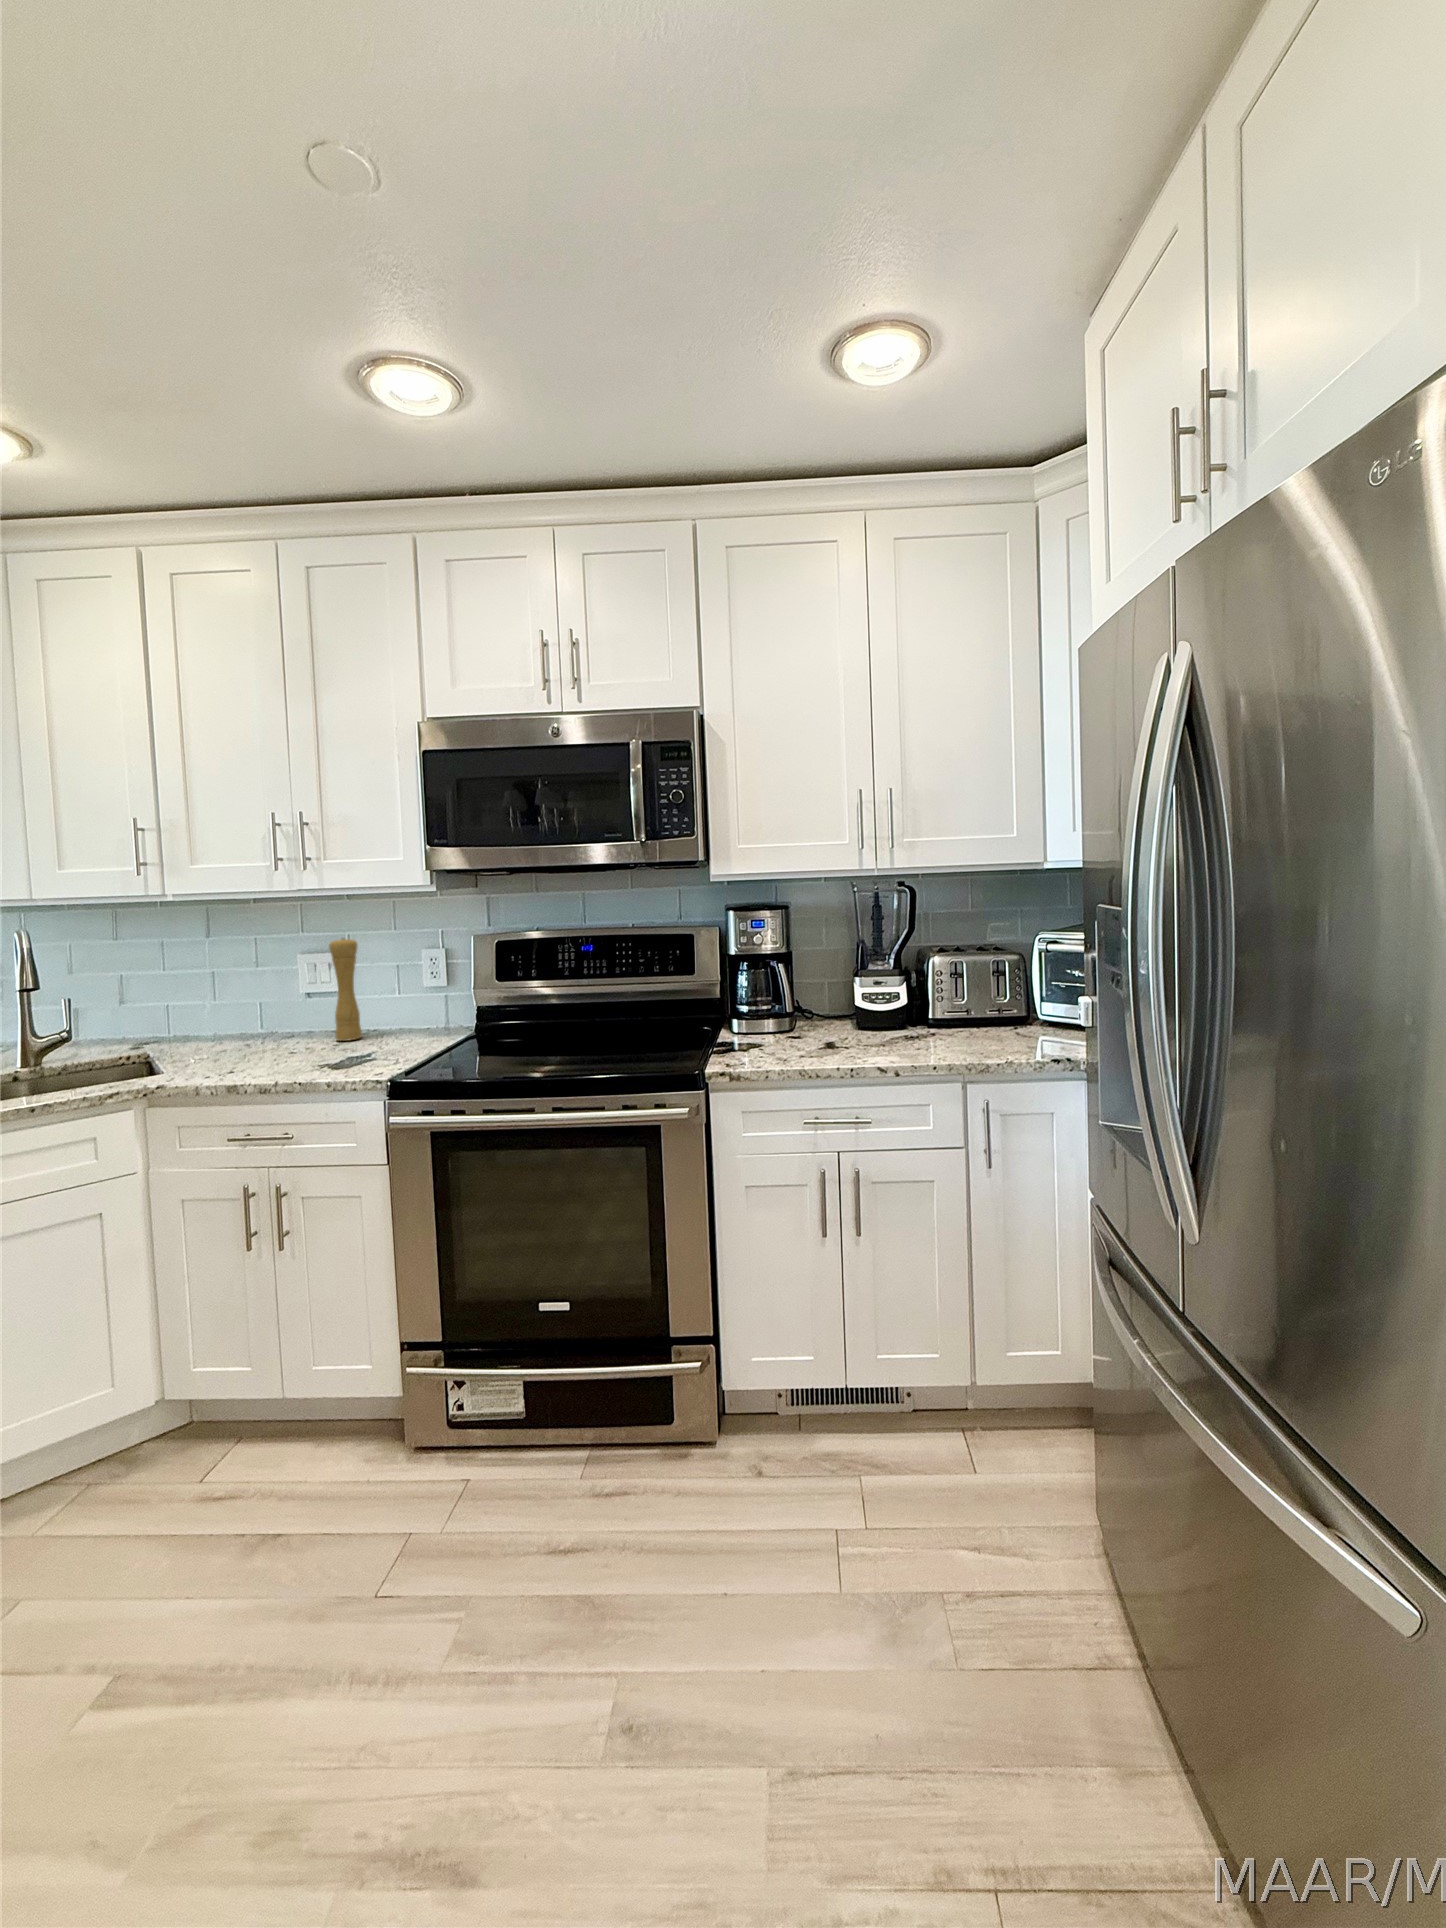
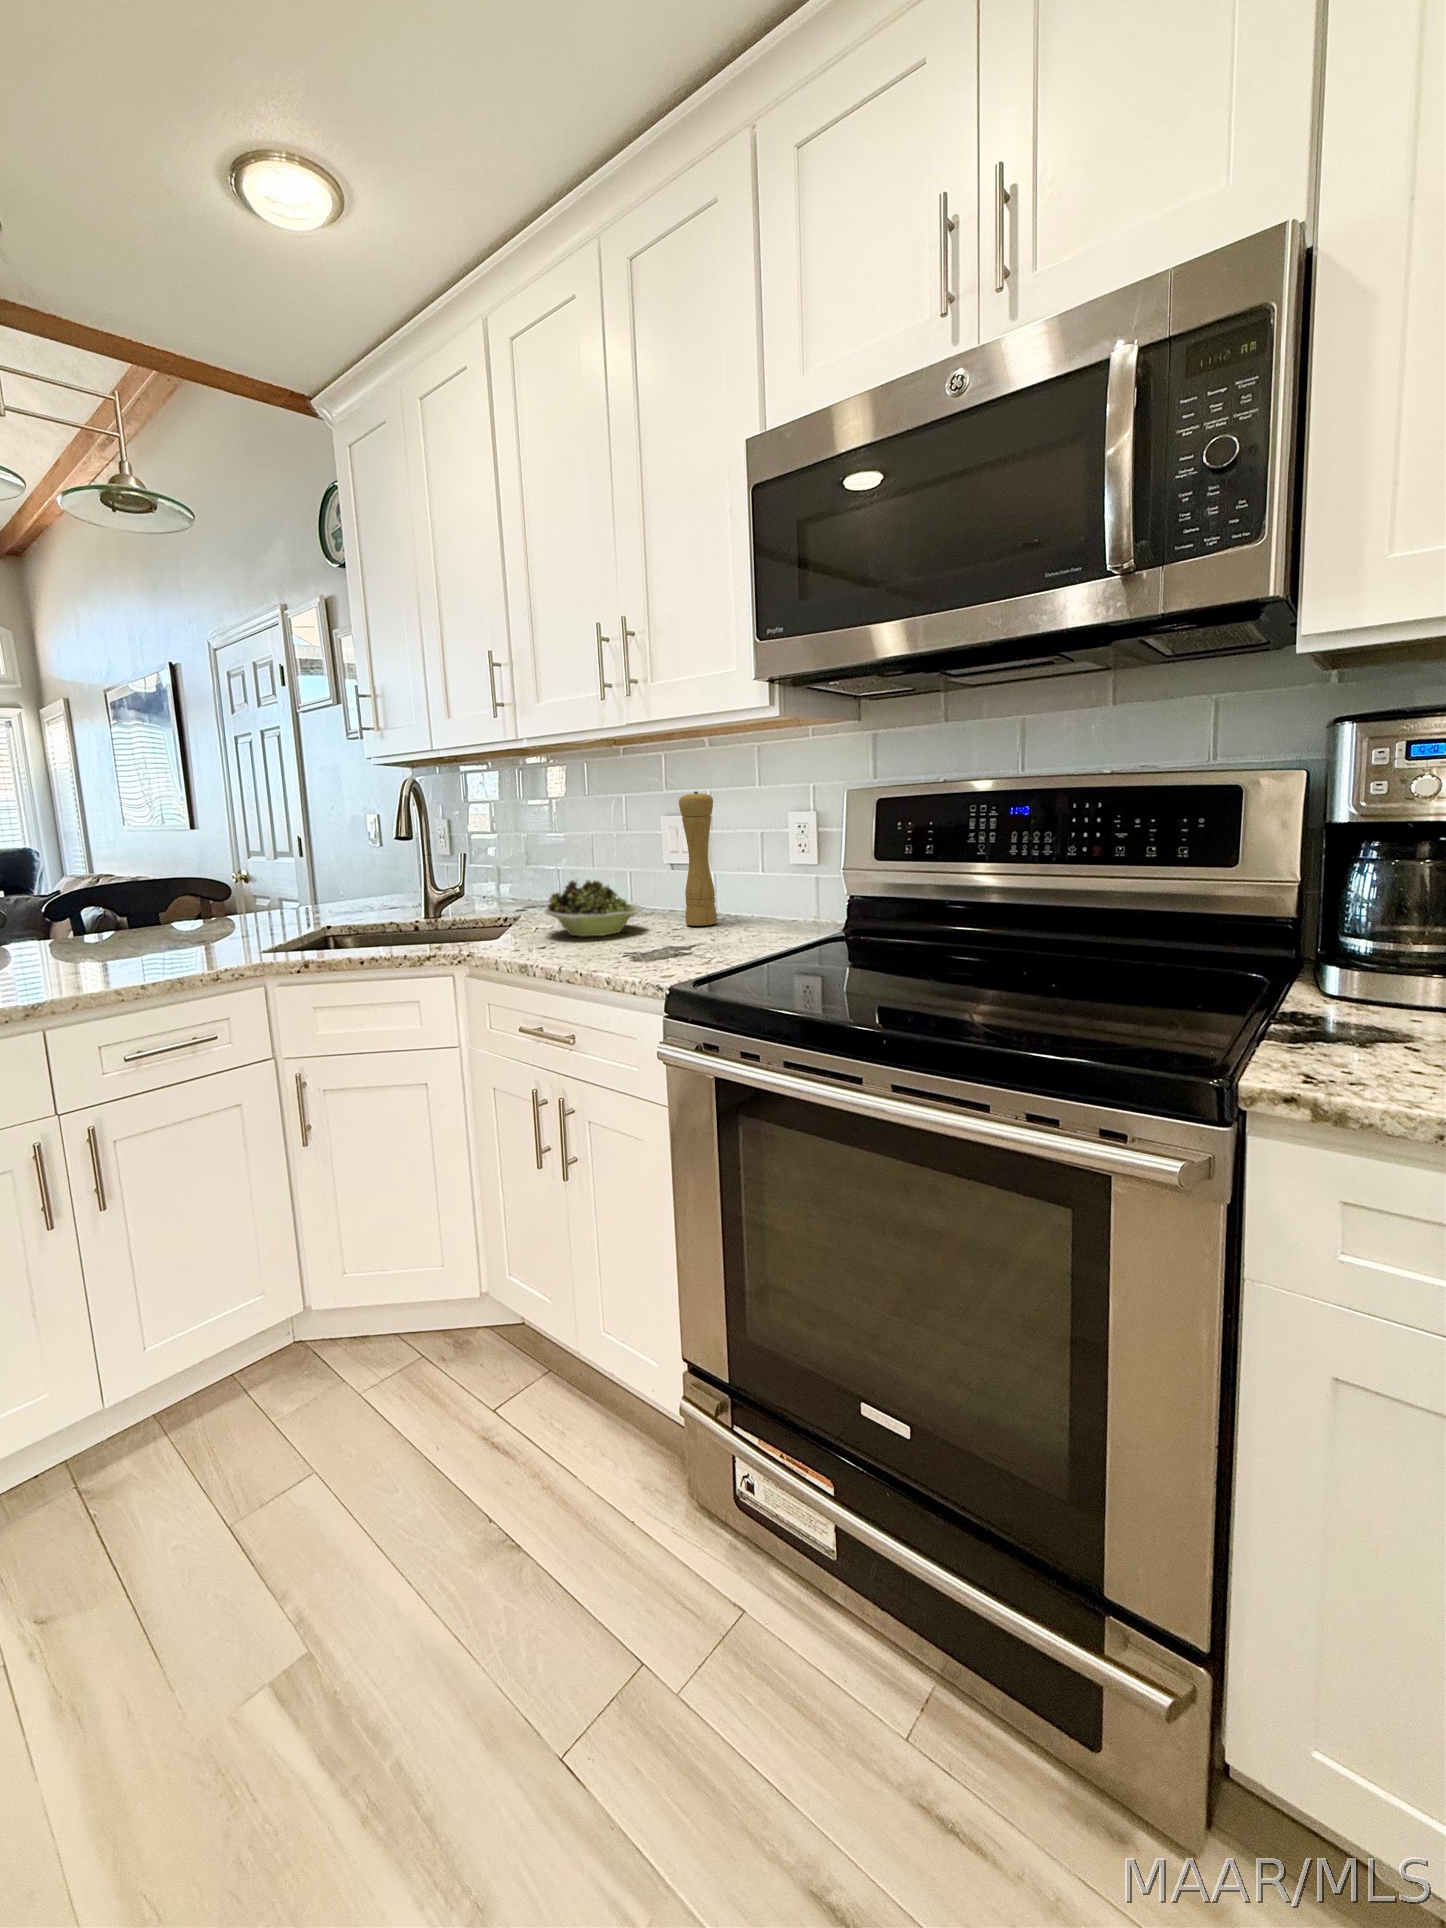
bowl: none [211,1012,303,1059] -> present [545,879,642,937]

